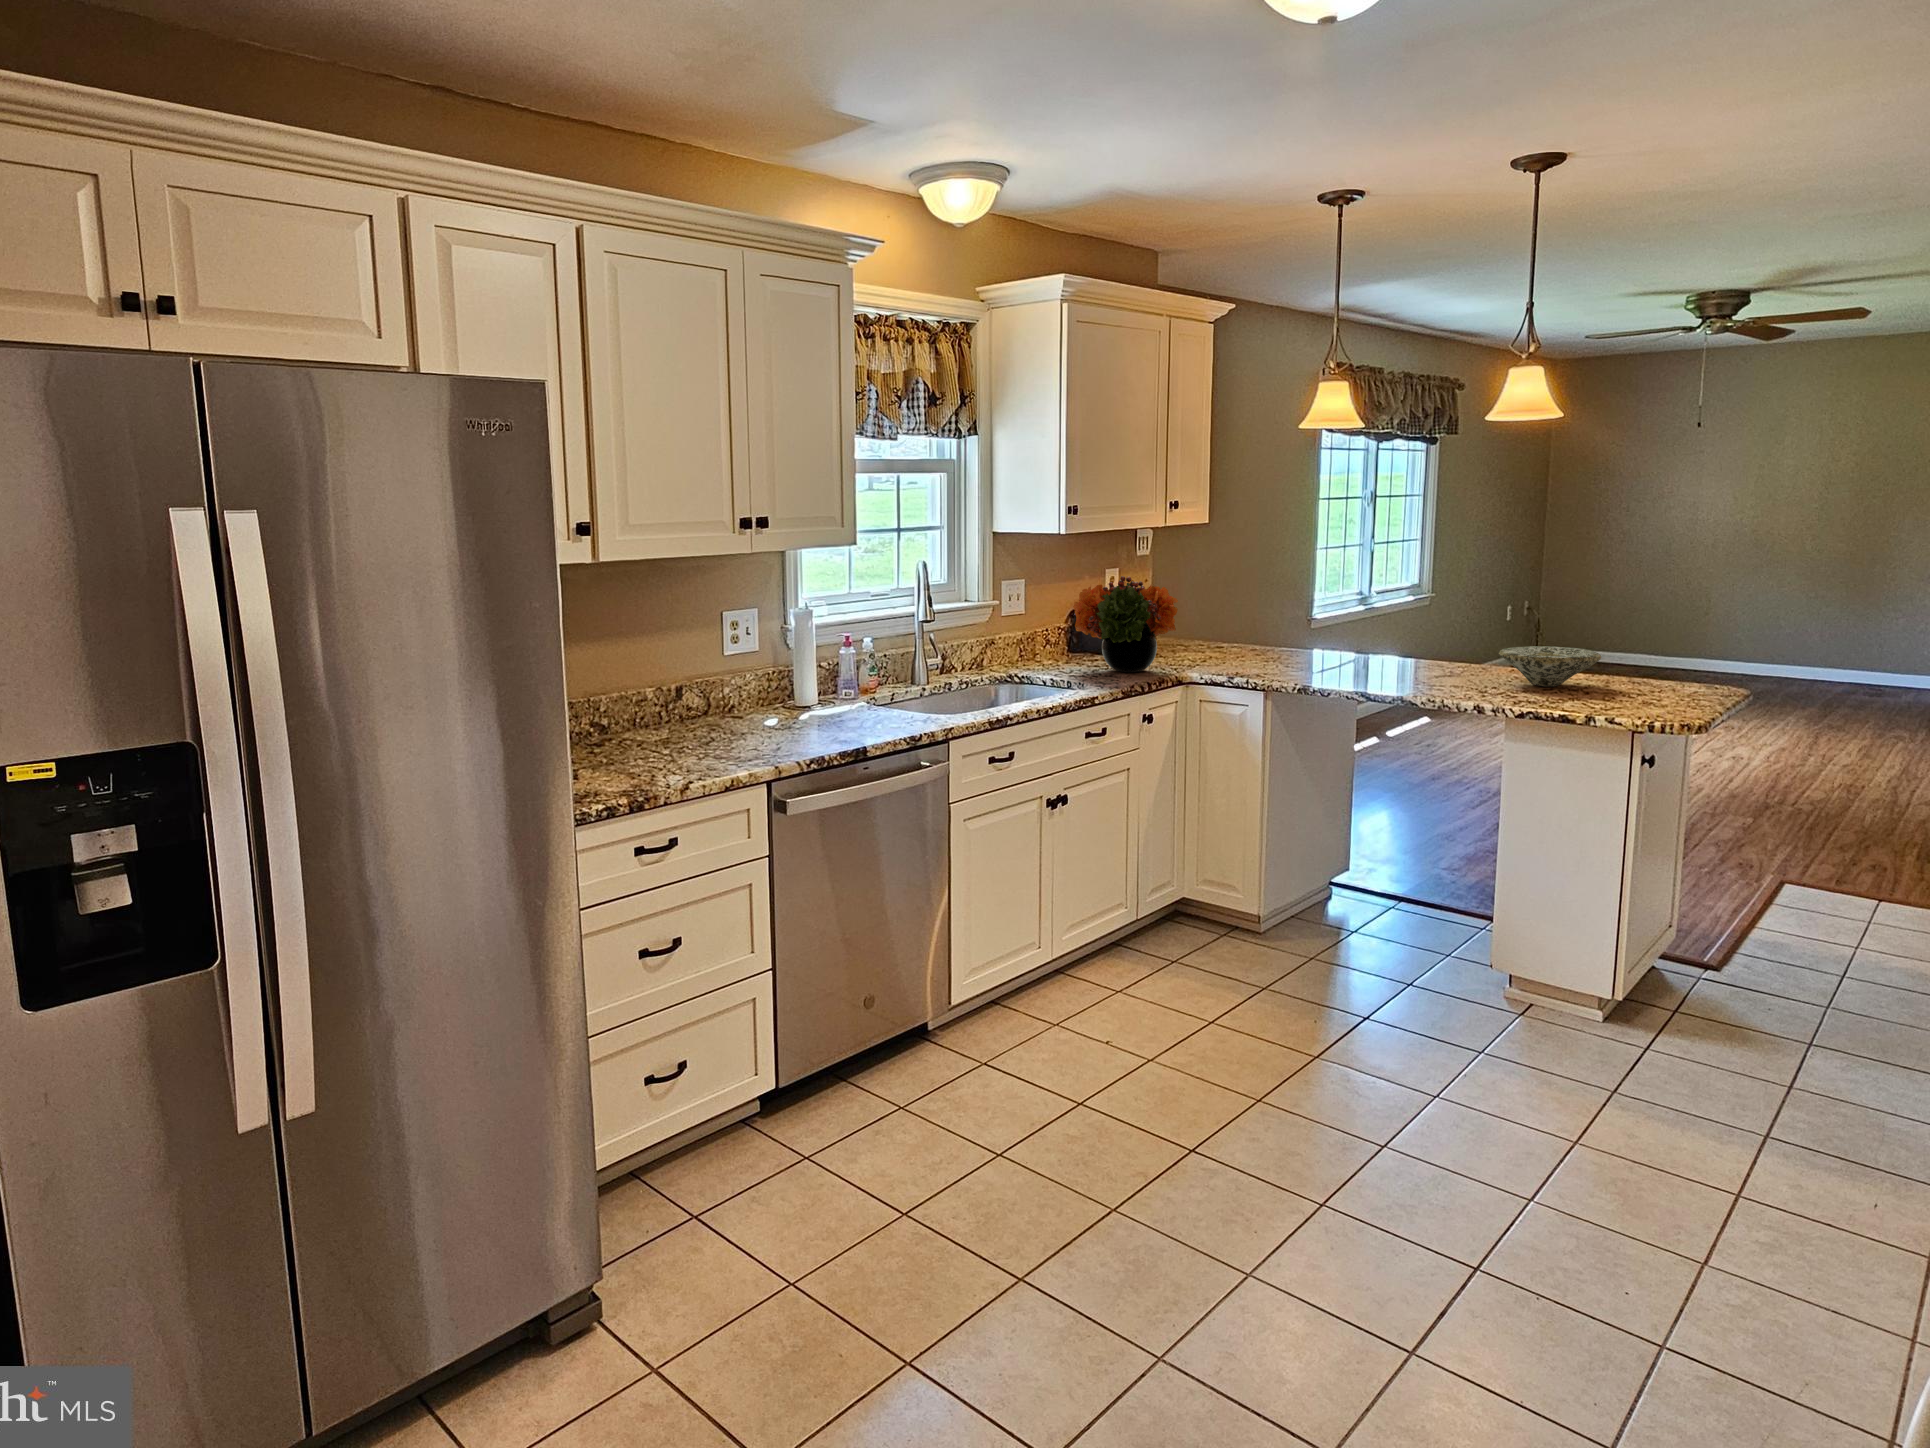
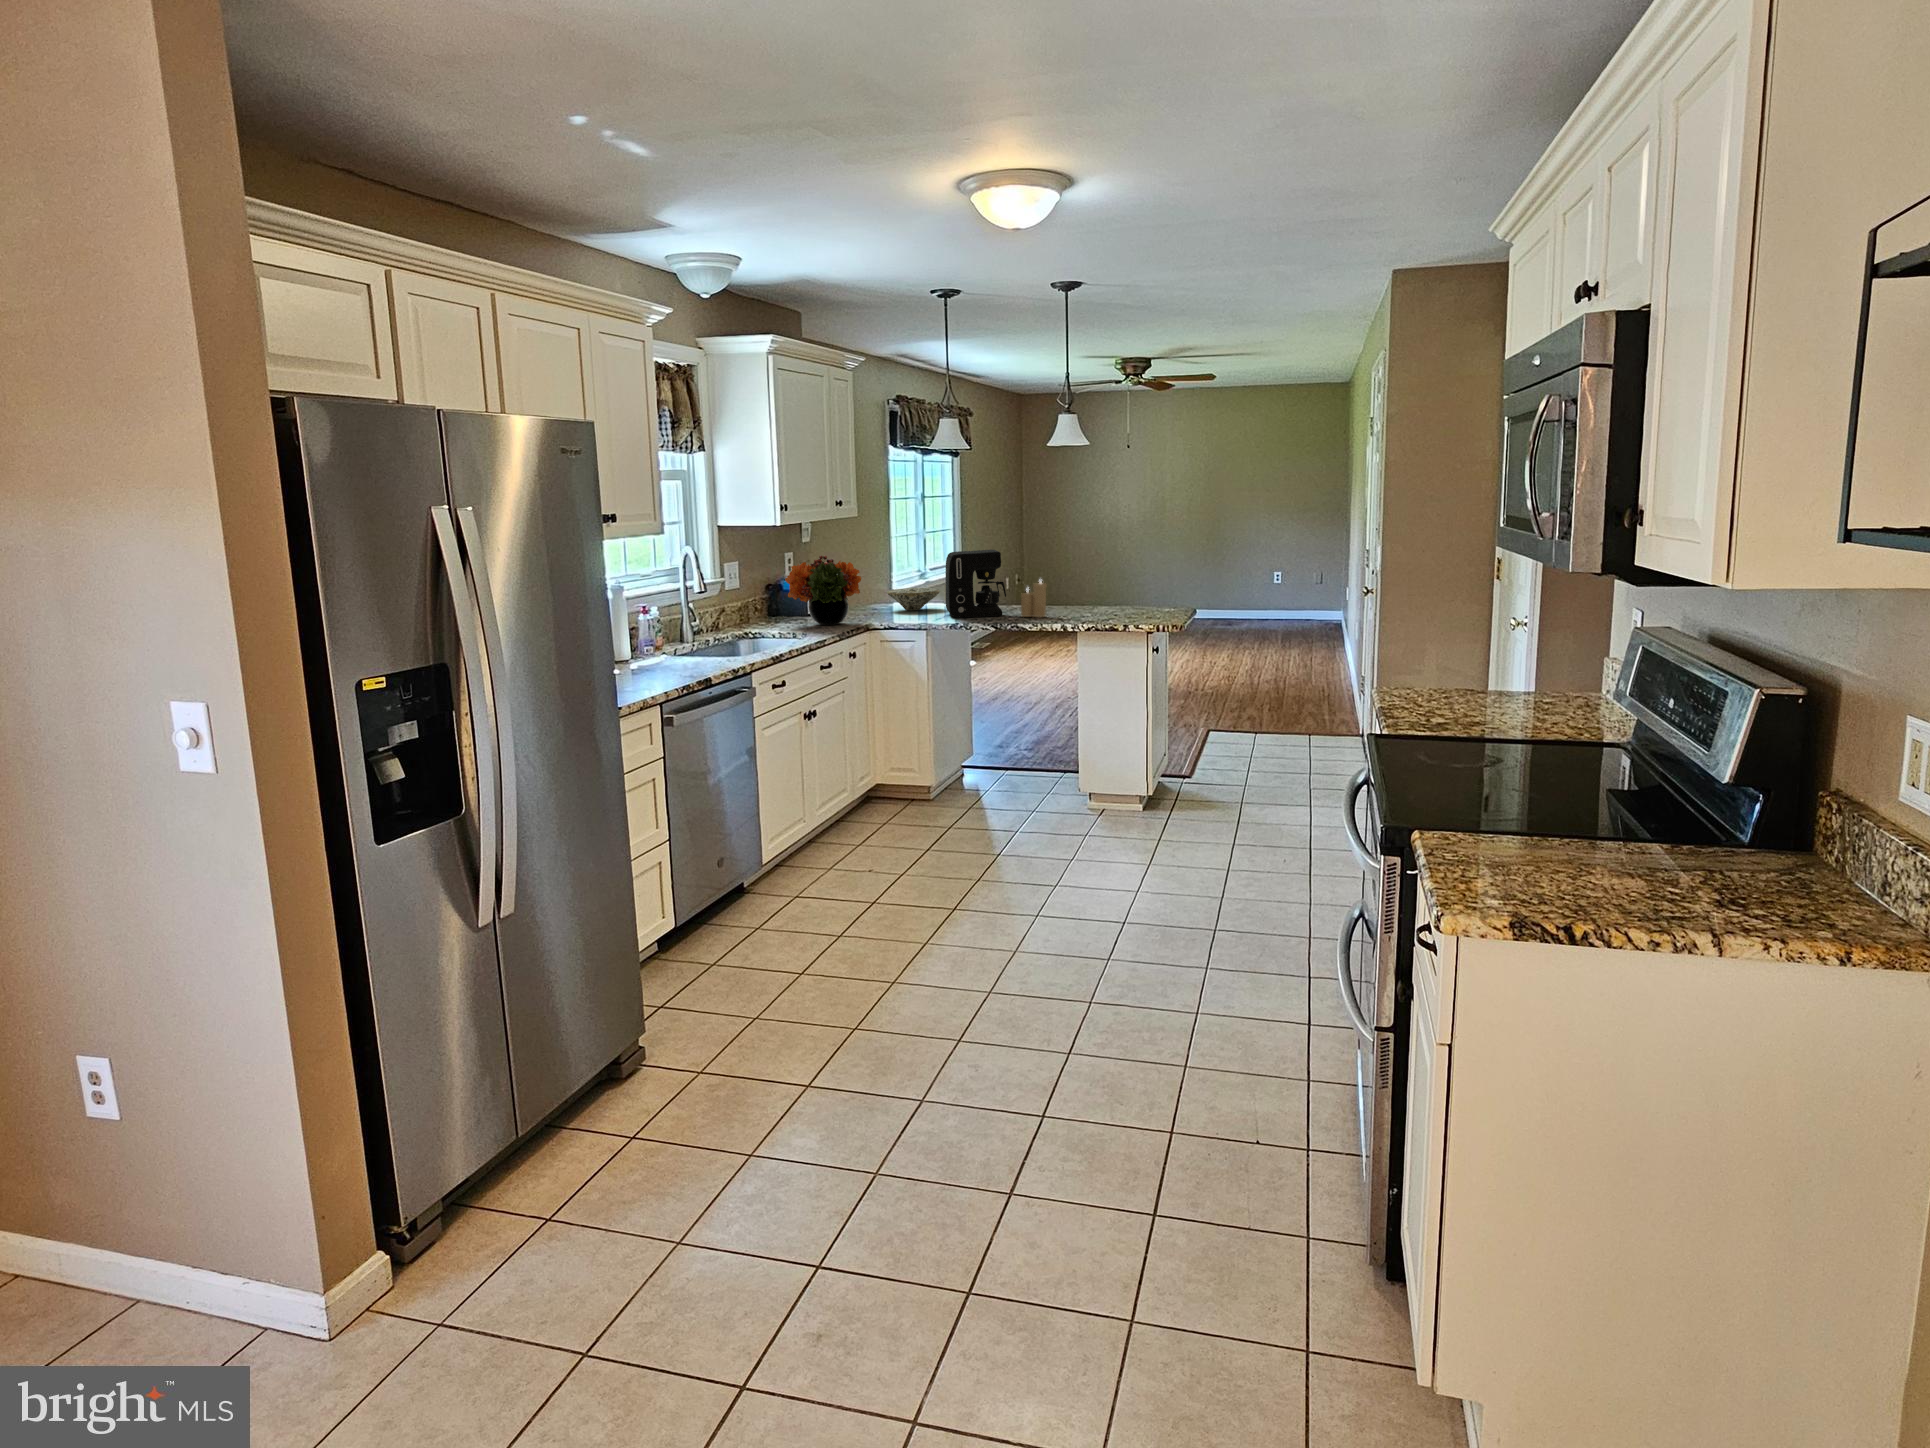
coffee maker: none [1306,576,1402,677] -> present [945,550,1006,618]
candle: none [1418,624,1464,685] -> present [1021,580,1046,617]
bowl: present [1499,646,1601,686] -> present [887,588,940,611]

